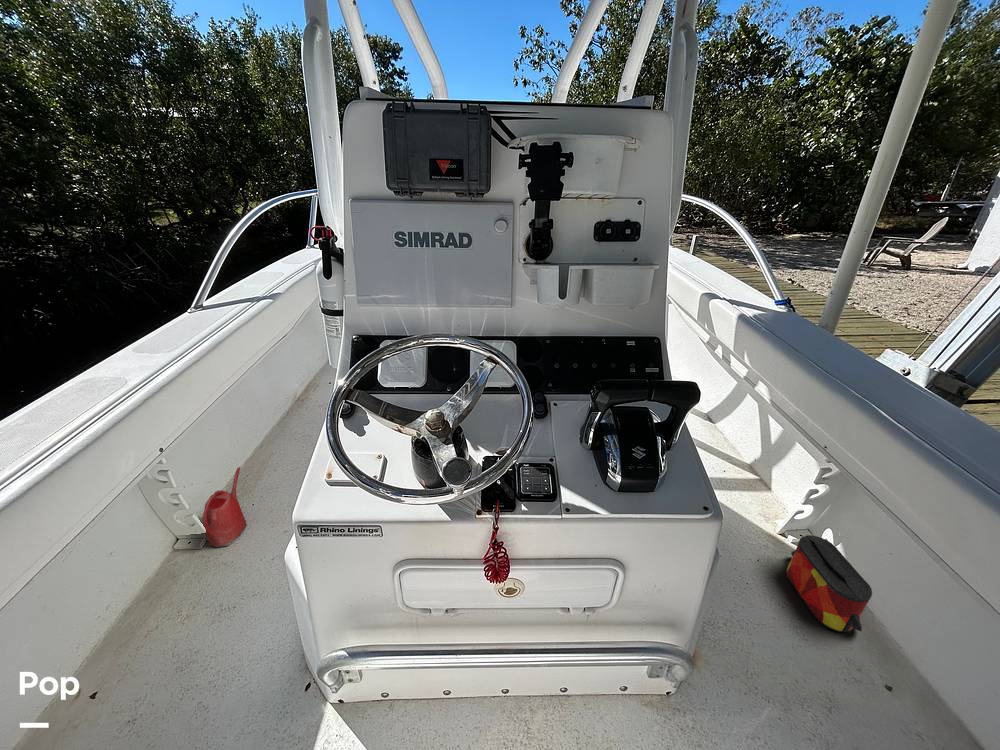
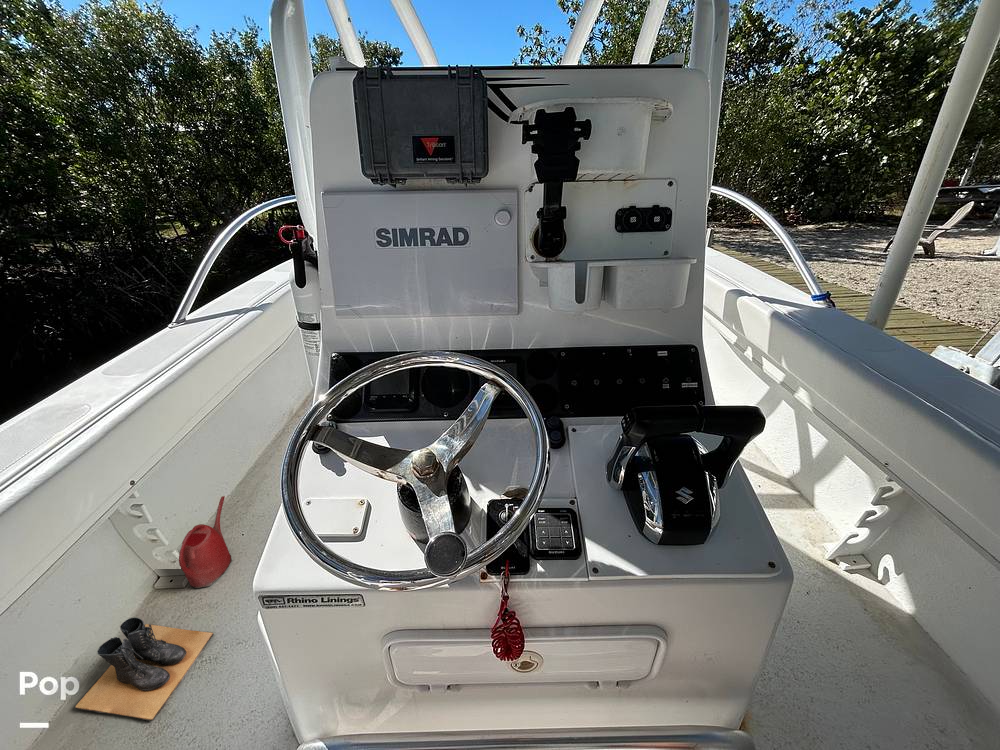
bag: present [786,535,872,633] -> none [843,566,958,686]
boots: none [116,566,235,652] -> present [75,618,214,721]

